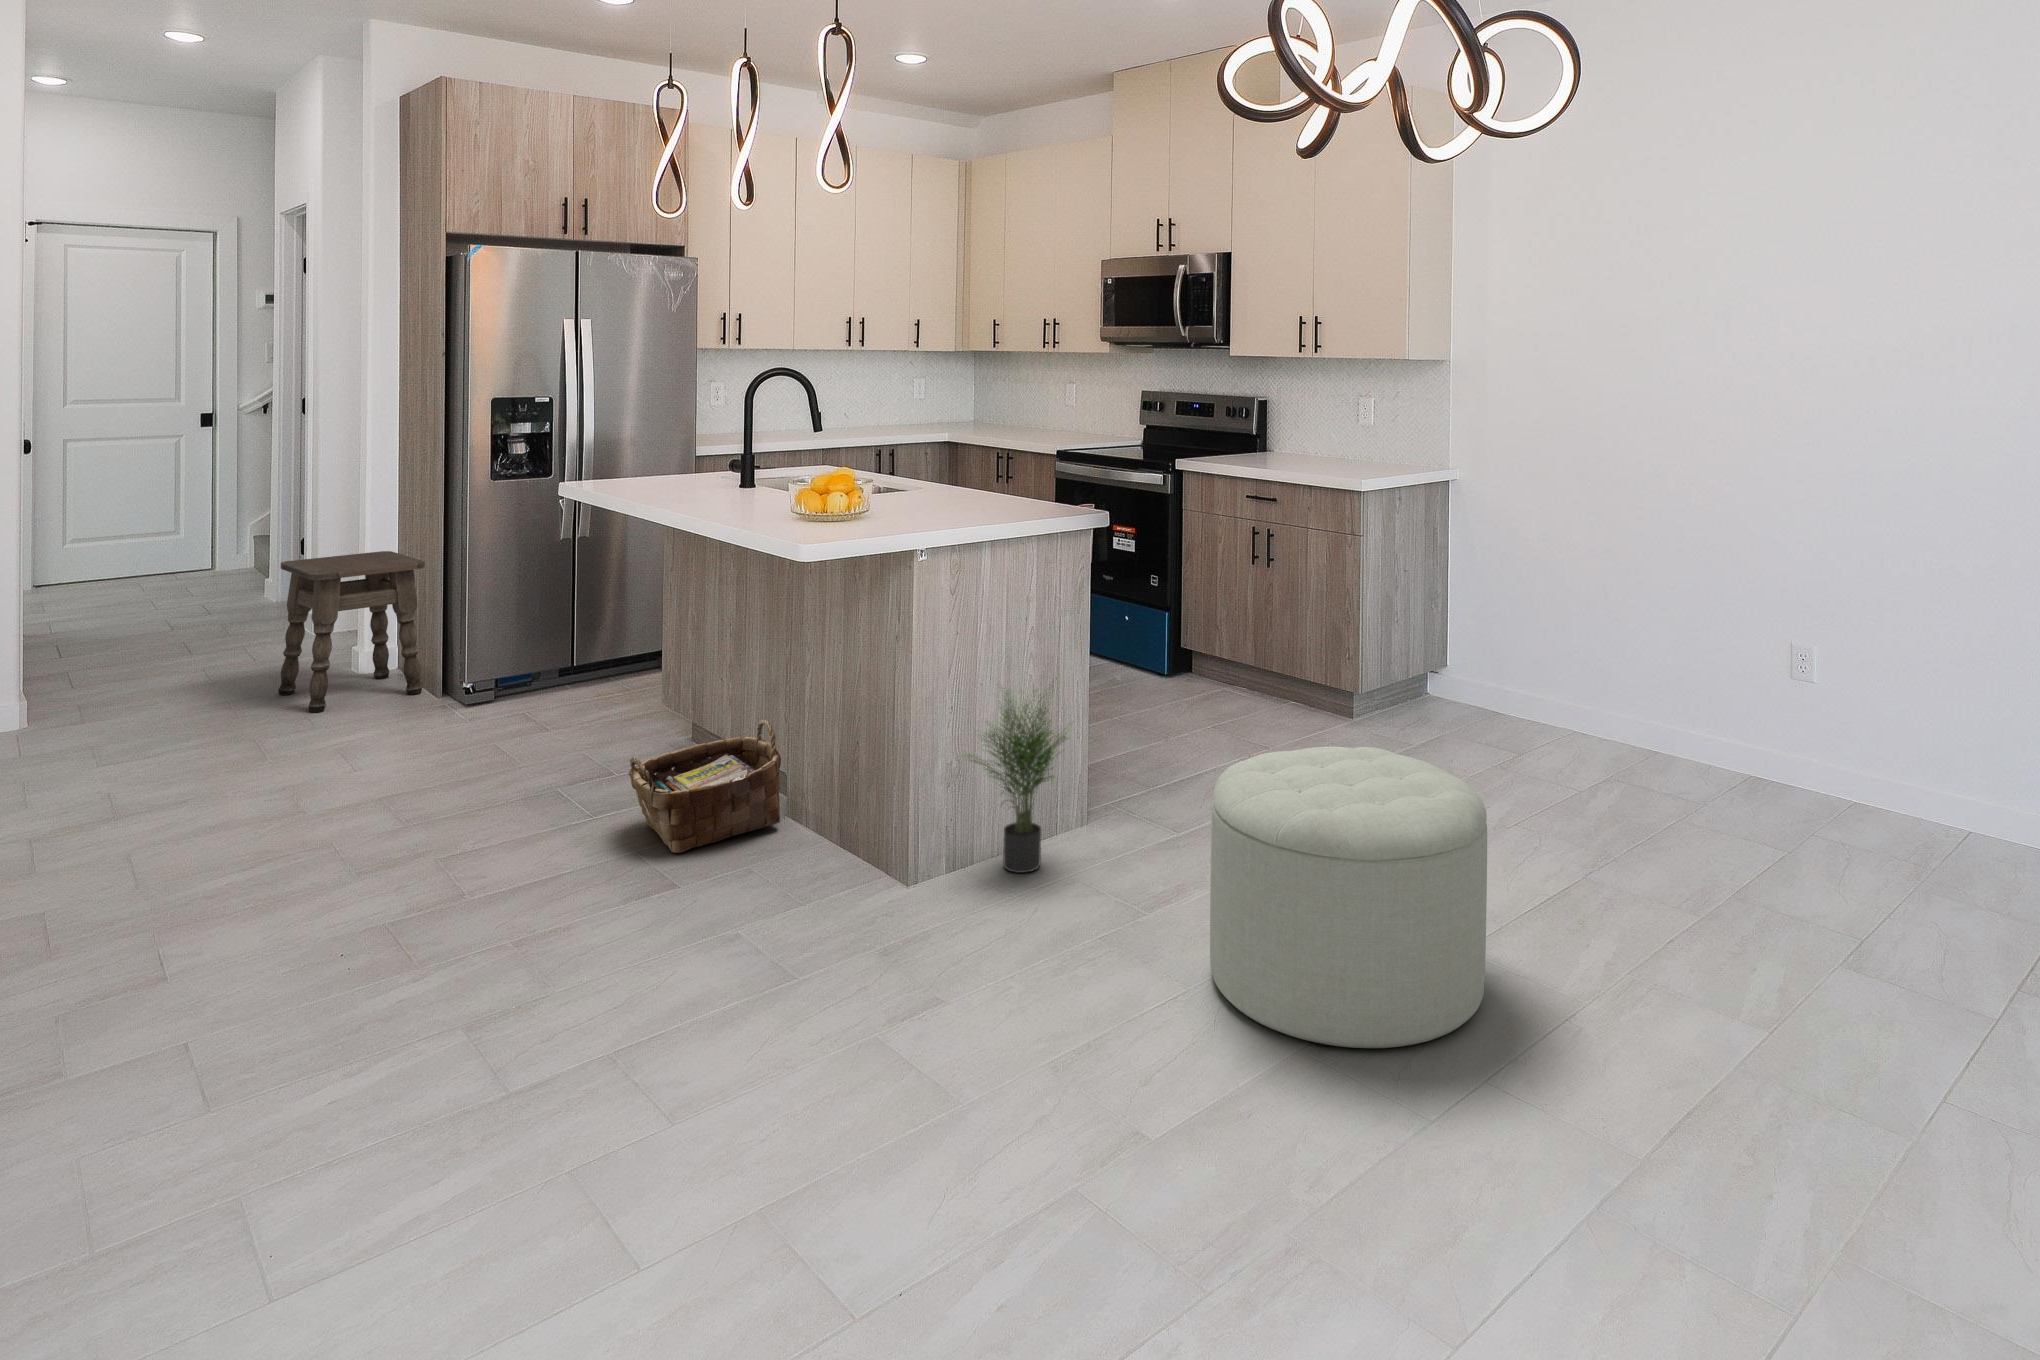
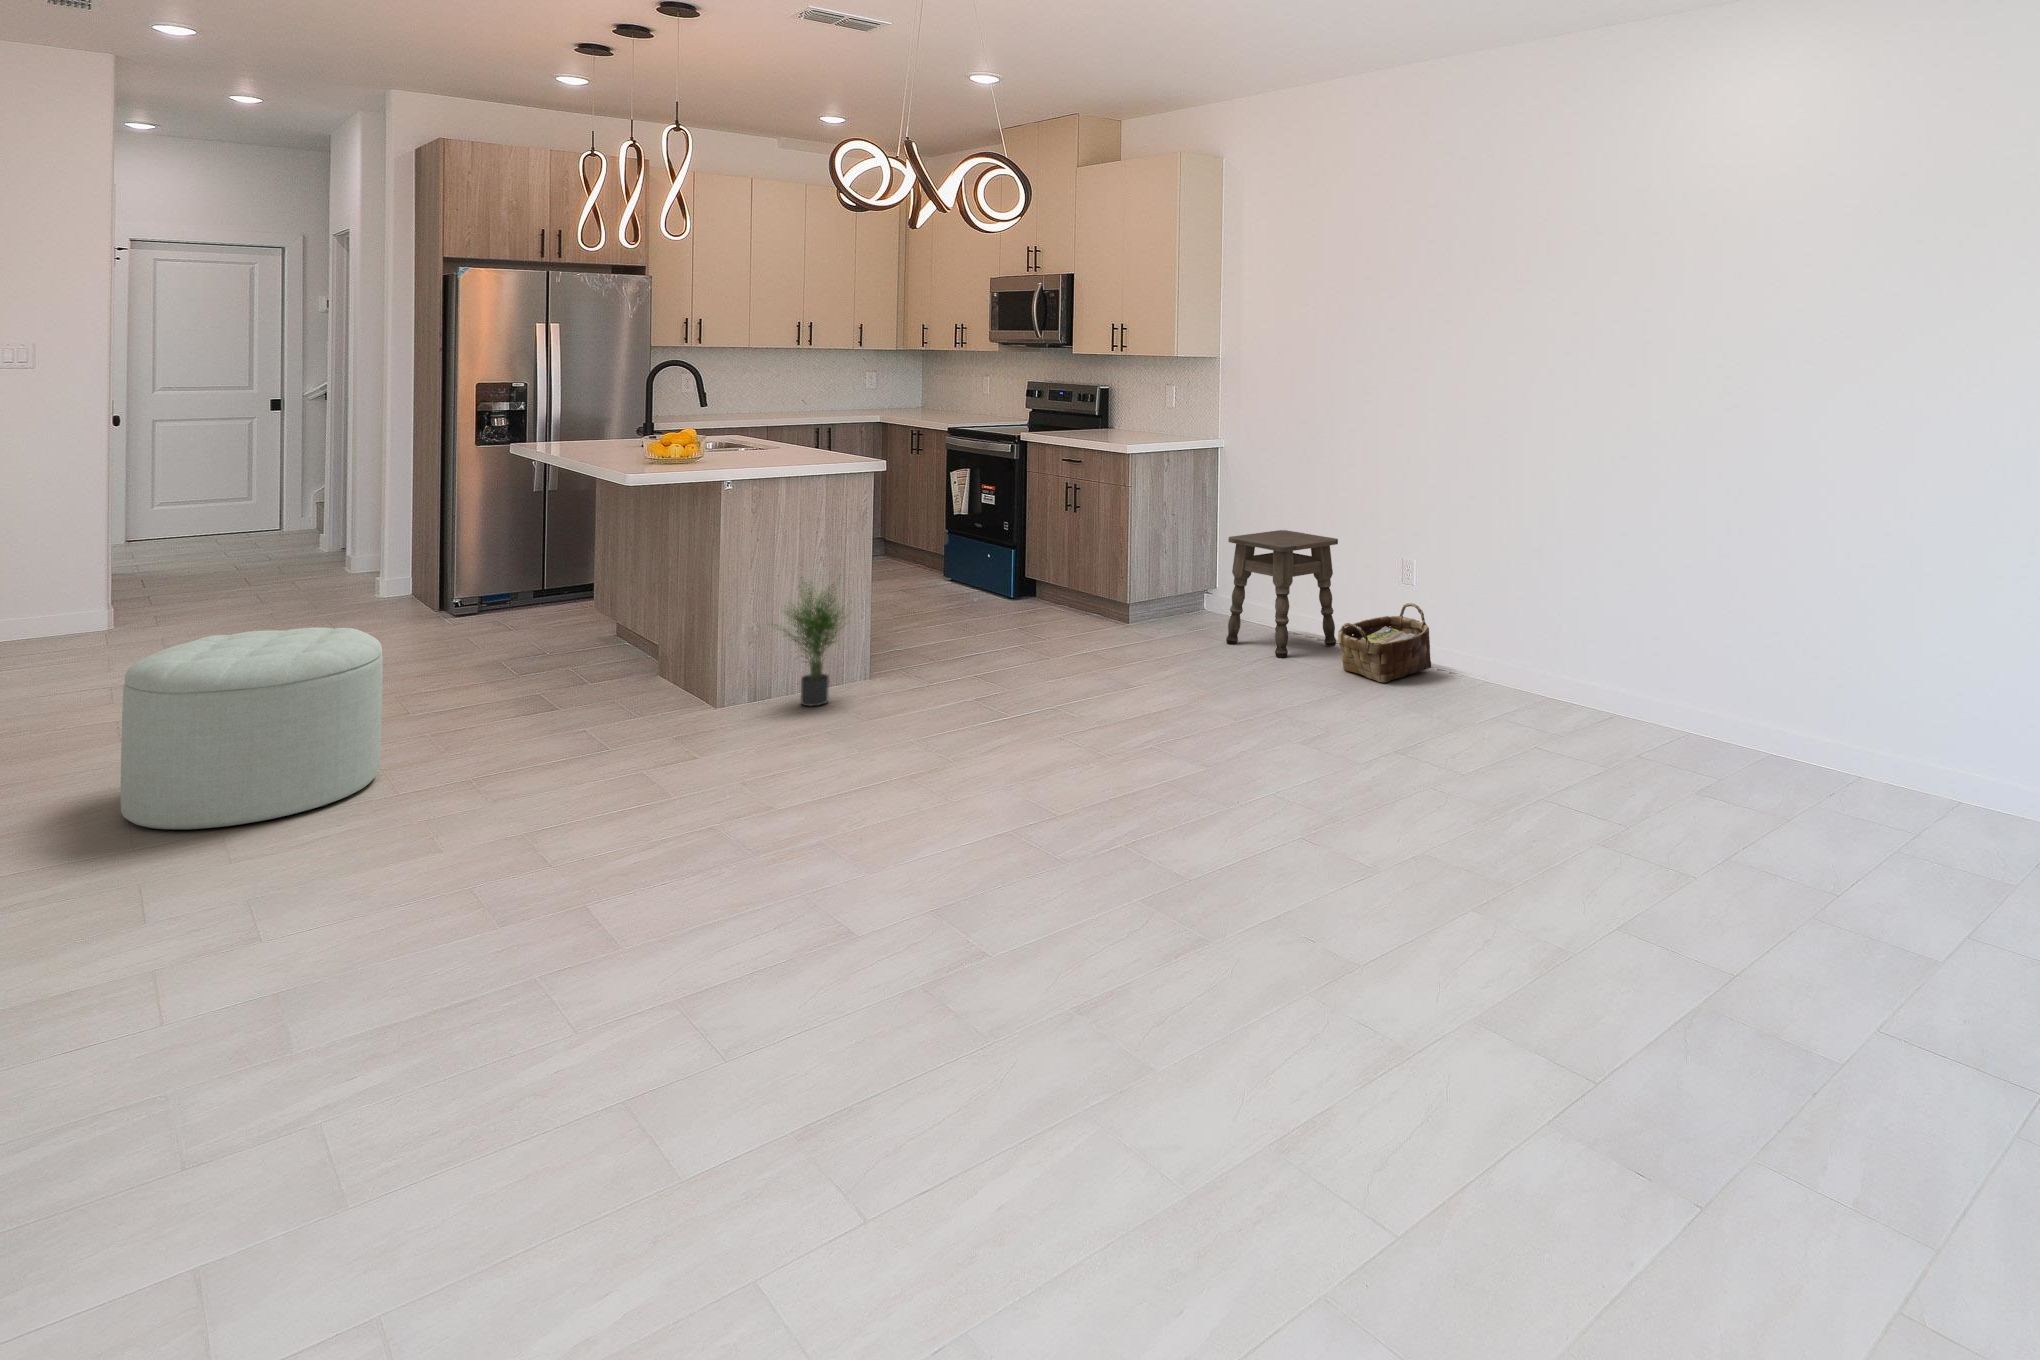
side table: present [278,551,425,712] -> present [1226,530,1338,658]
woven basket: present [629,720,781,853] -> present [1338,603,1431,683]
ottoman: present [1210,746,1487,1048] -> present [120,628,383,829]

